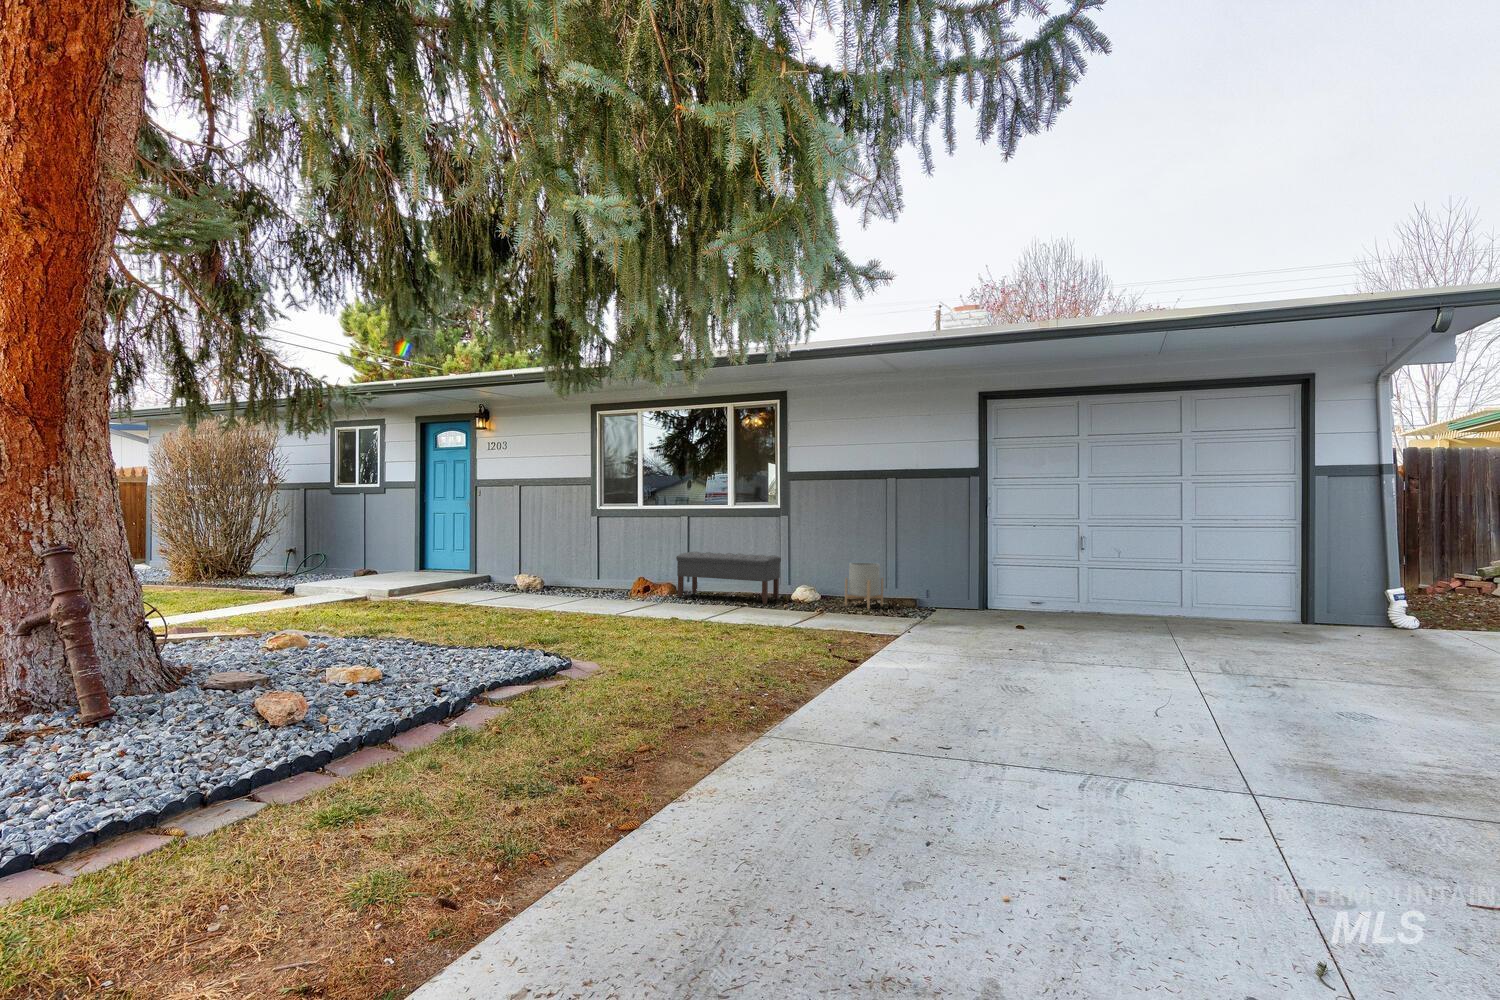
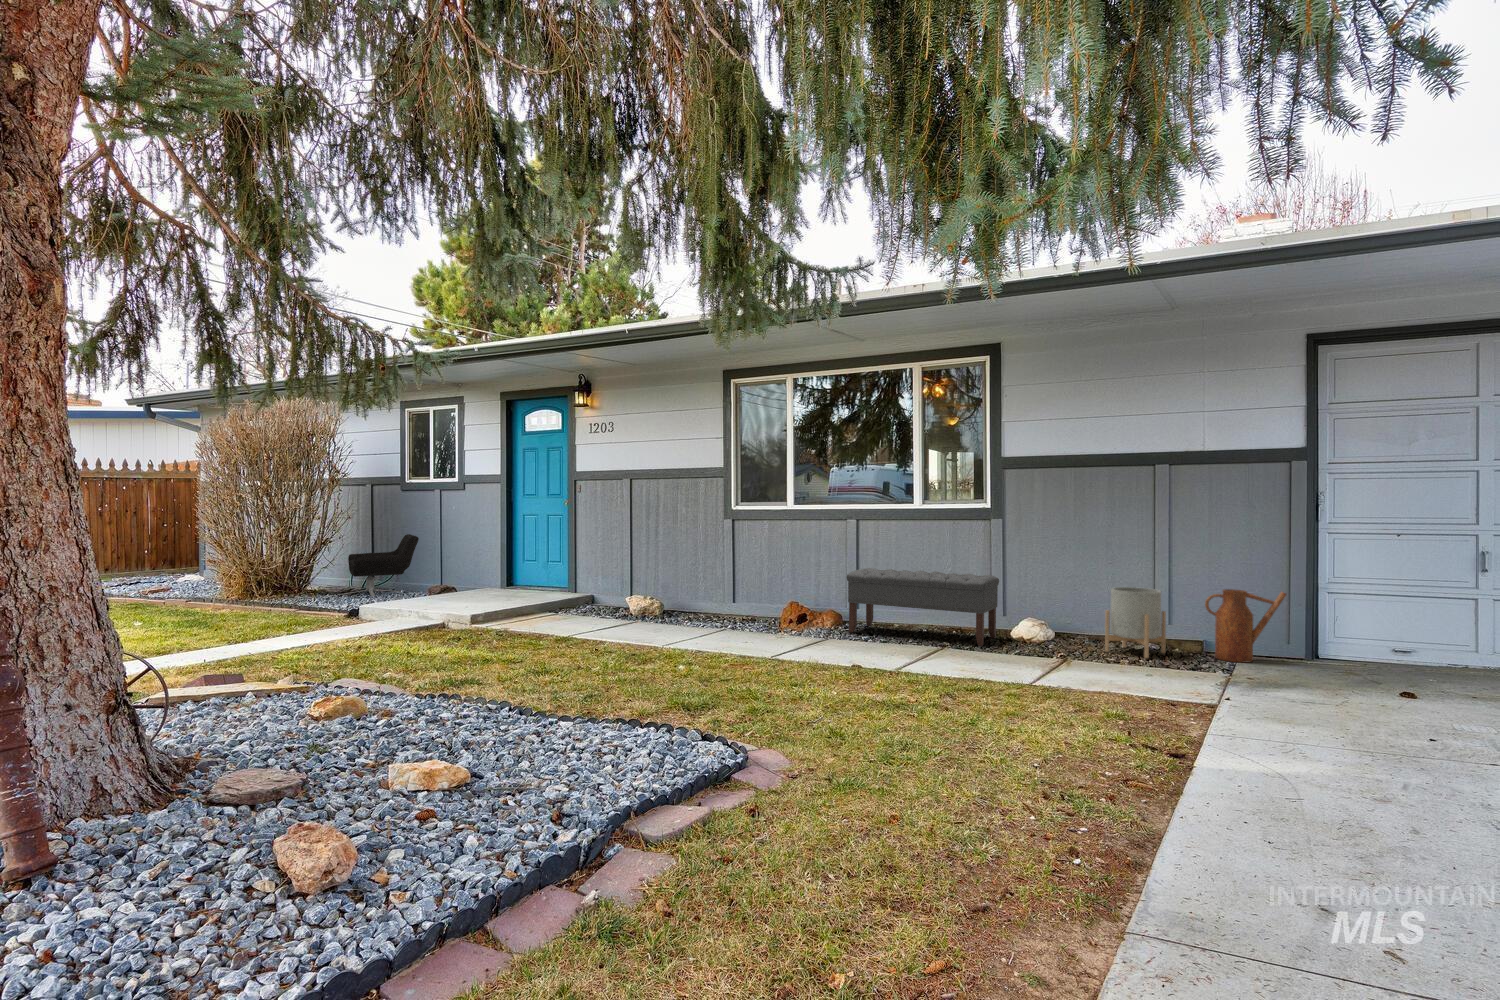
lounge chair: none [274,528,346,578] -> present [338,534,419,596]
watering can: none [906,563,953,610] -> present [1205,589,1286,663]

